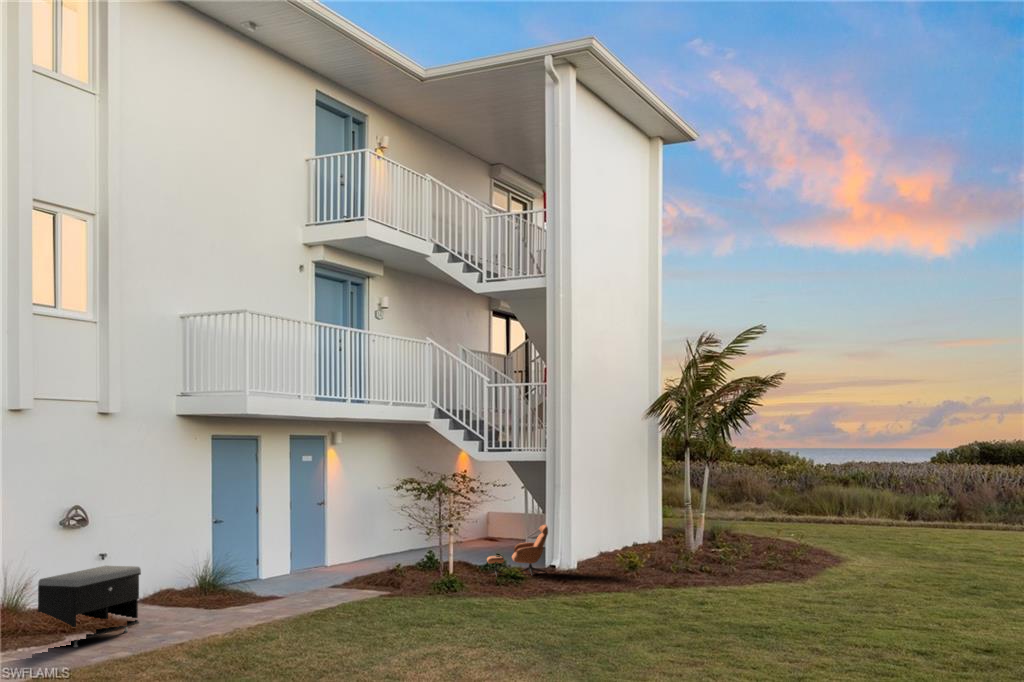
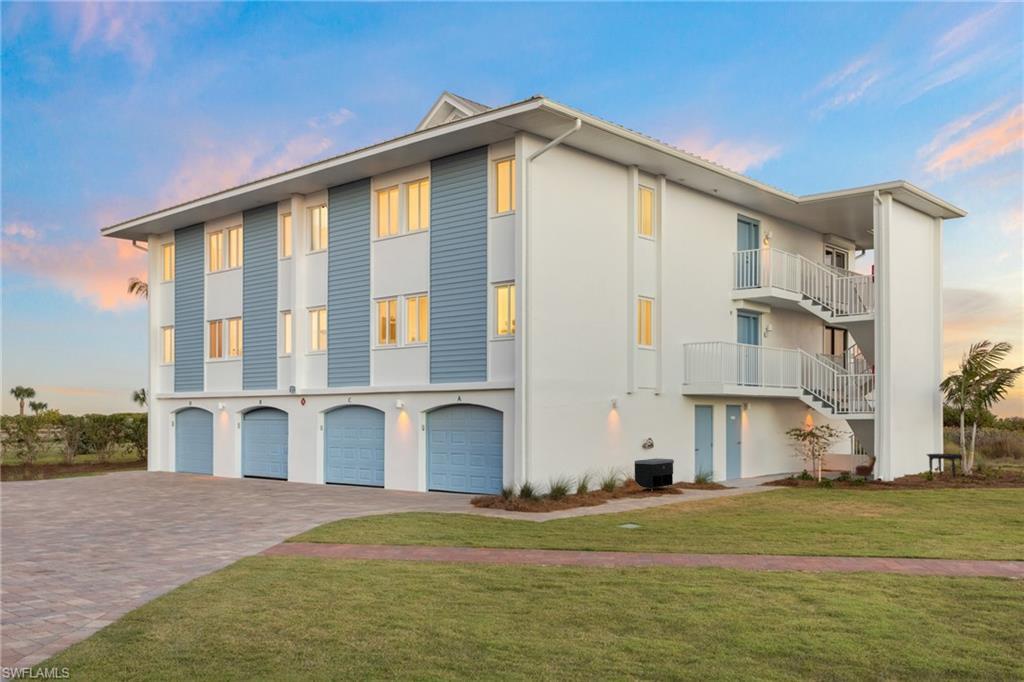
round table: none [625,508,683,547] -> present [927,454,964,477]

